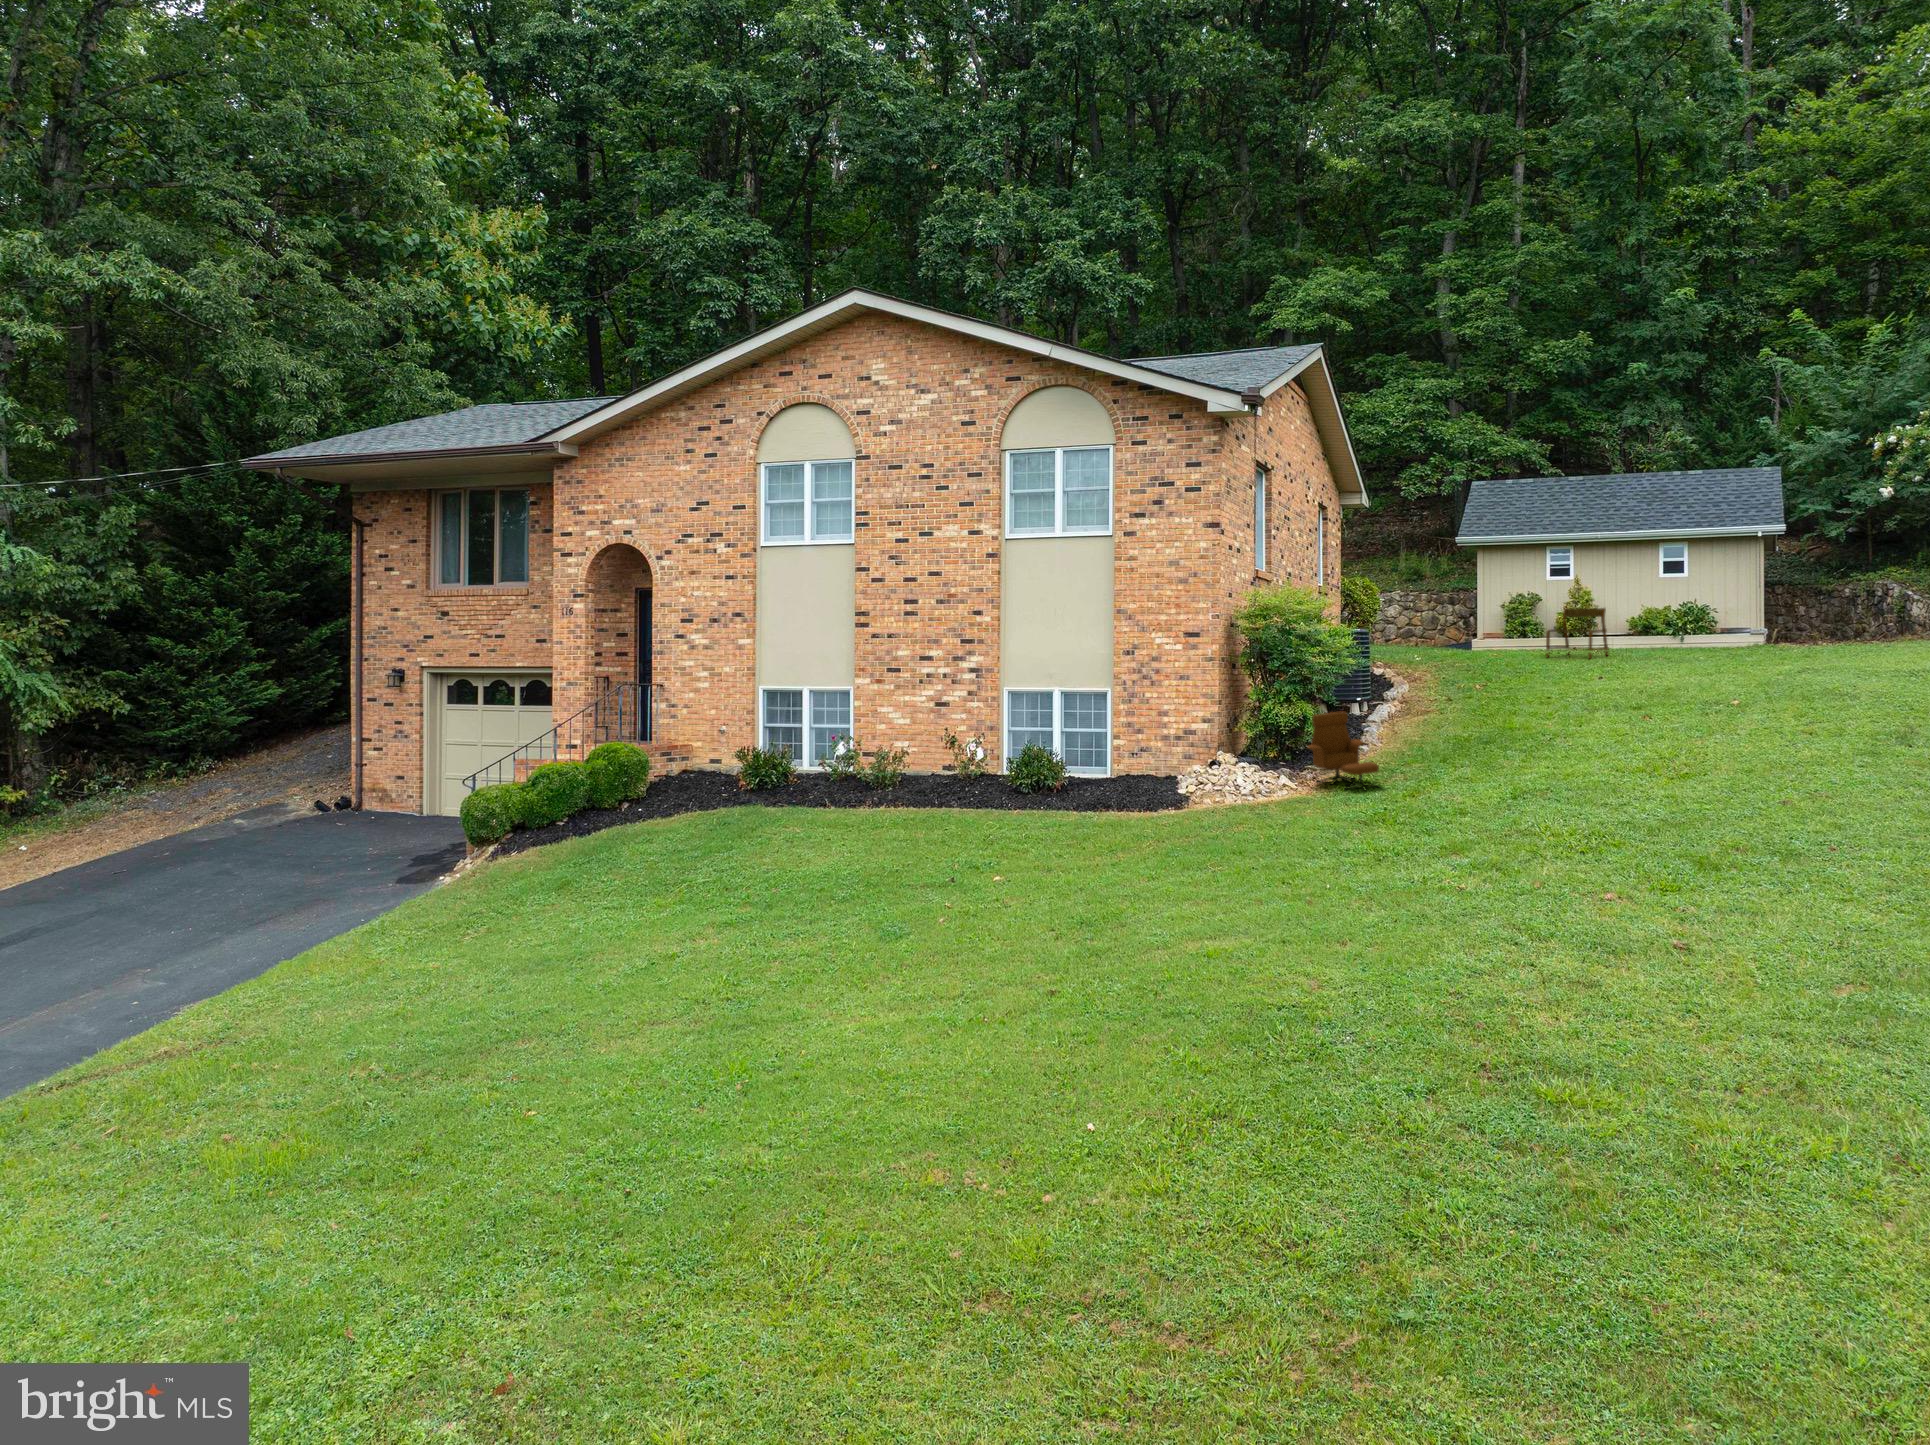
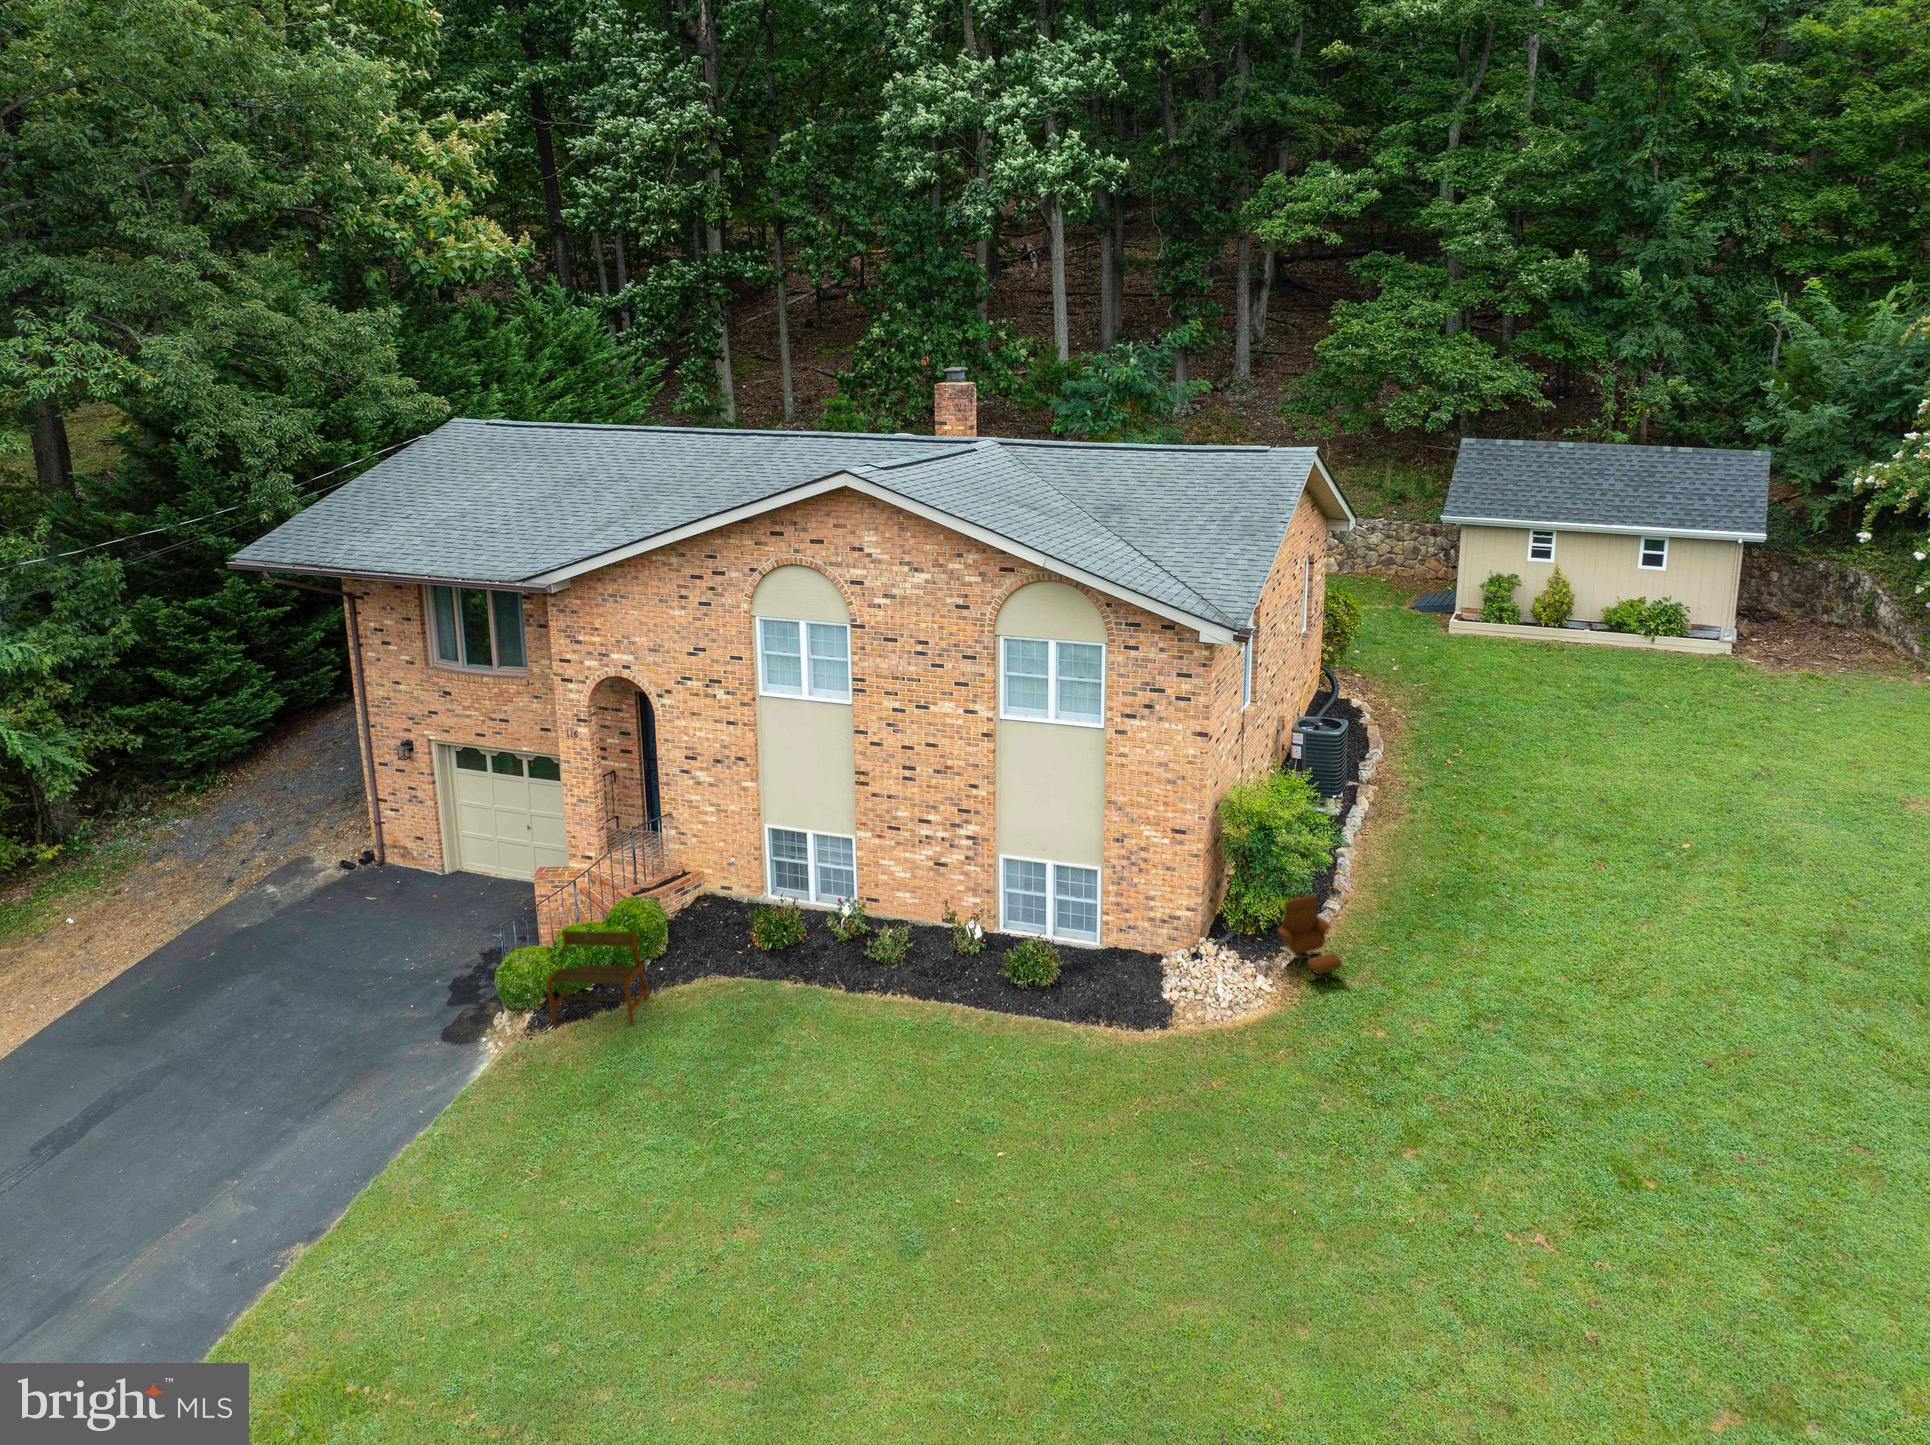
bench: present [1546,608,1609,659] -> present [546,930,649,1026]

